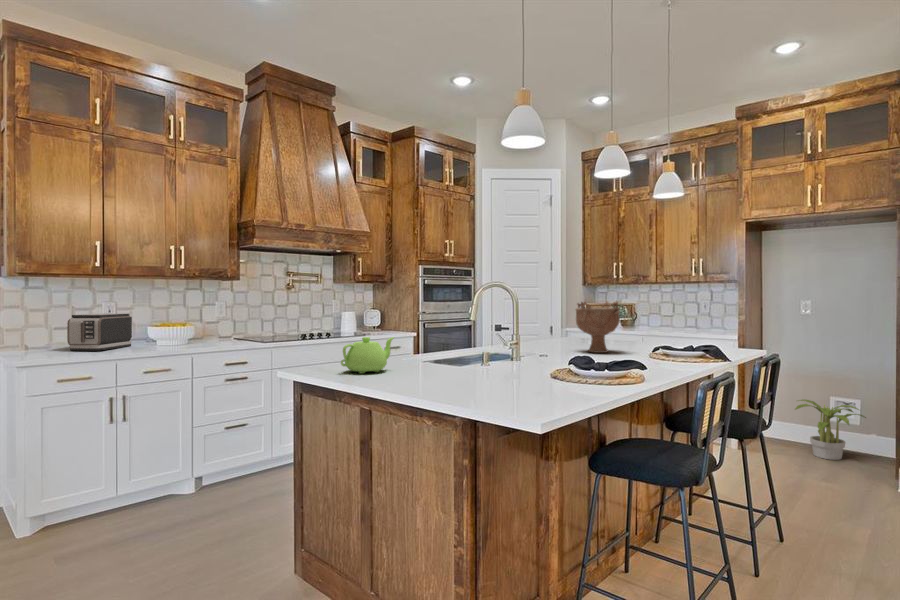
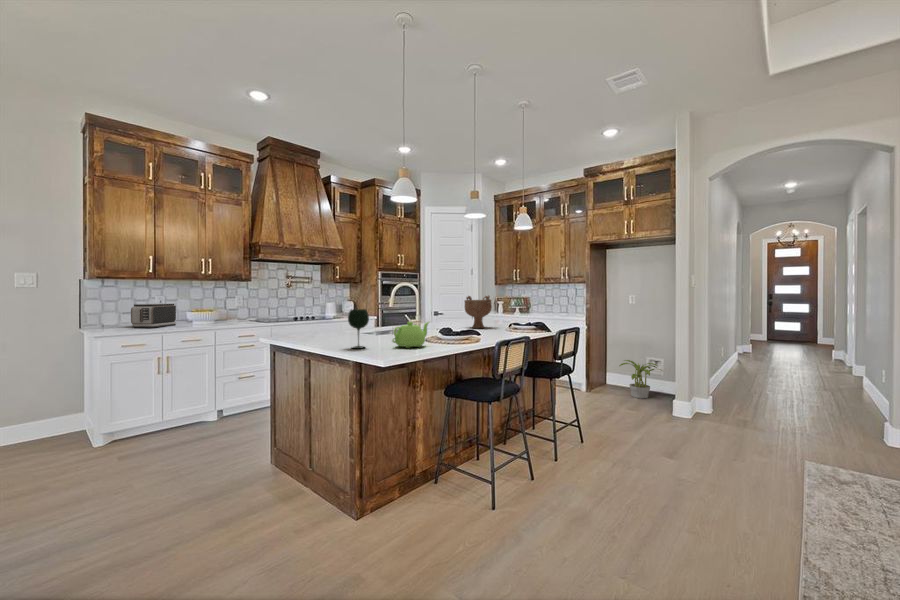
wine glass: none [444,326,479,394] -> present [348,309,369,349]
teapot: present [341,337,394,373] -> present [392,322,429,348]

